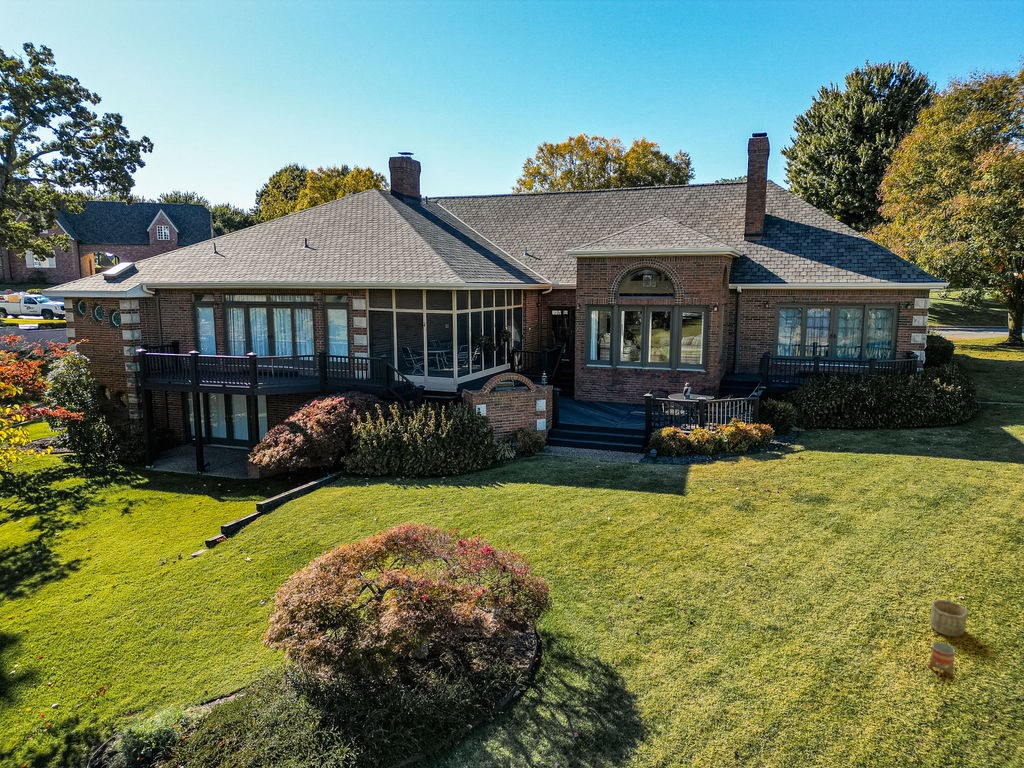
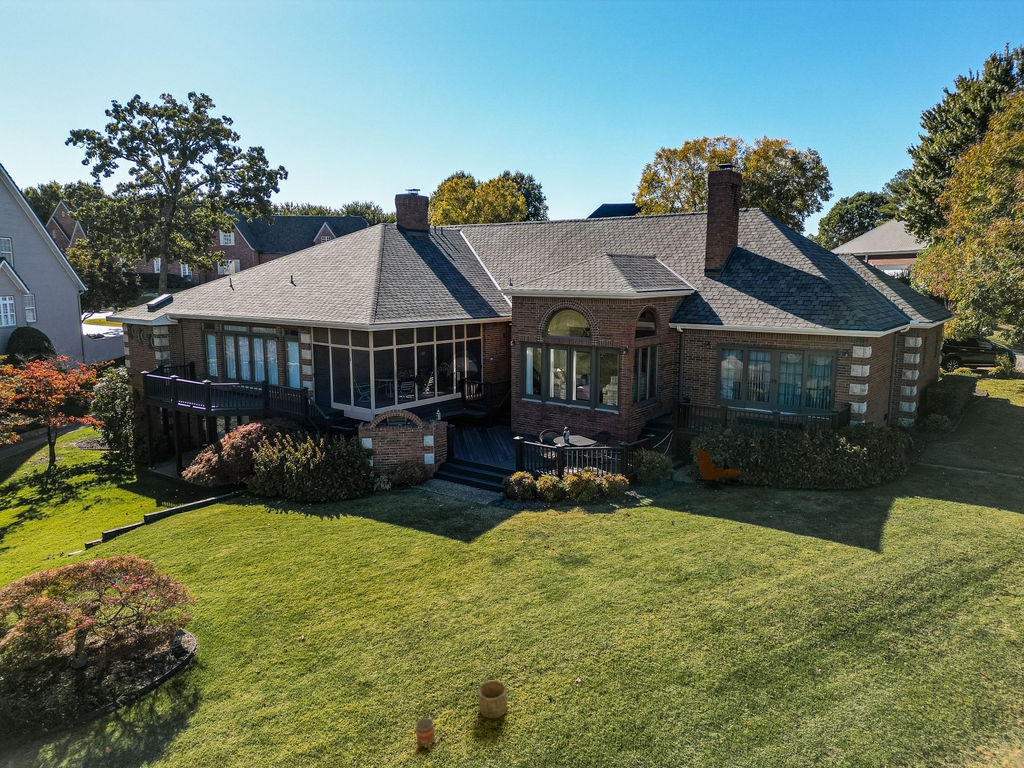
lounge chair: none [811,393,843,431] -> present [697,449,742,488]

